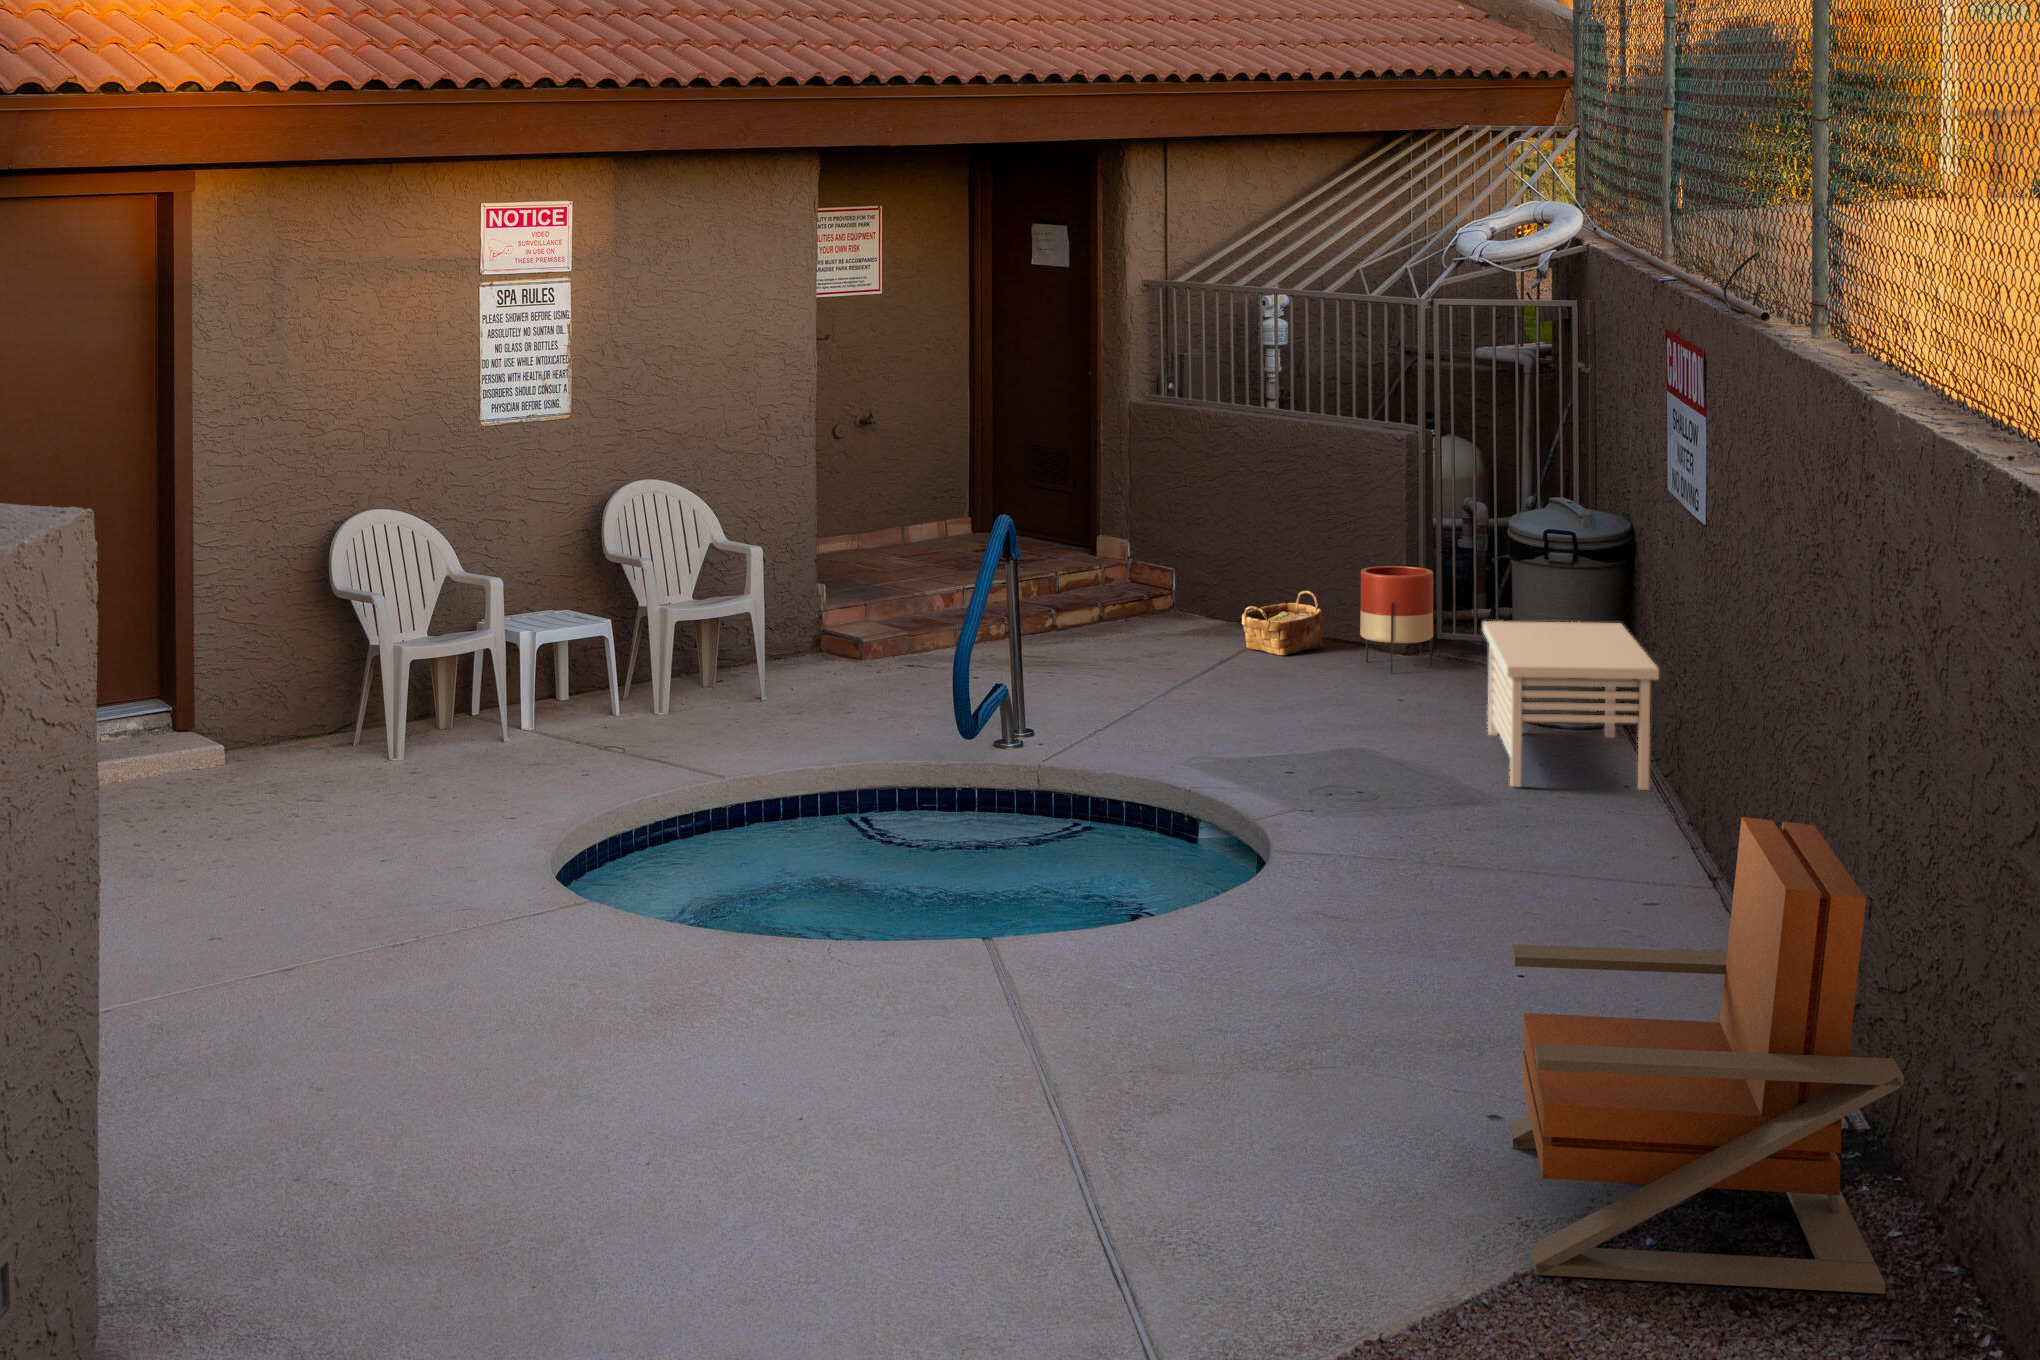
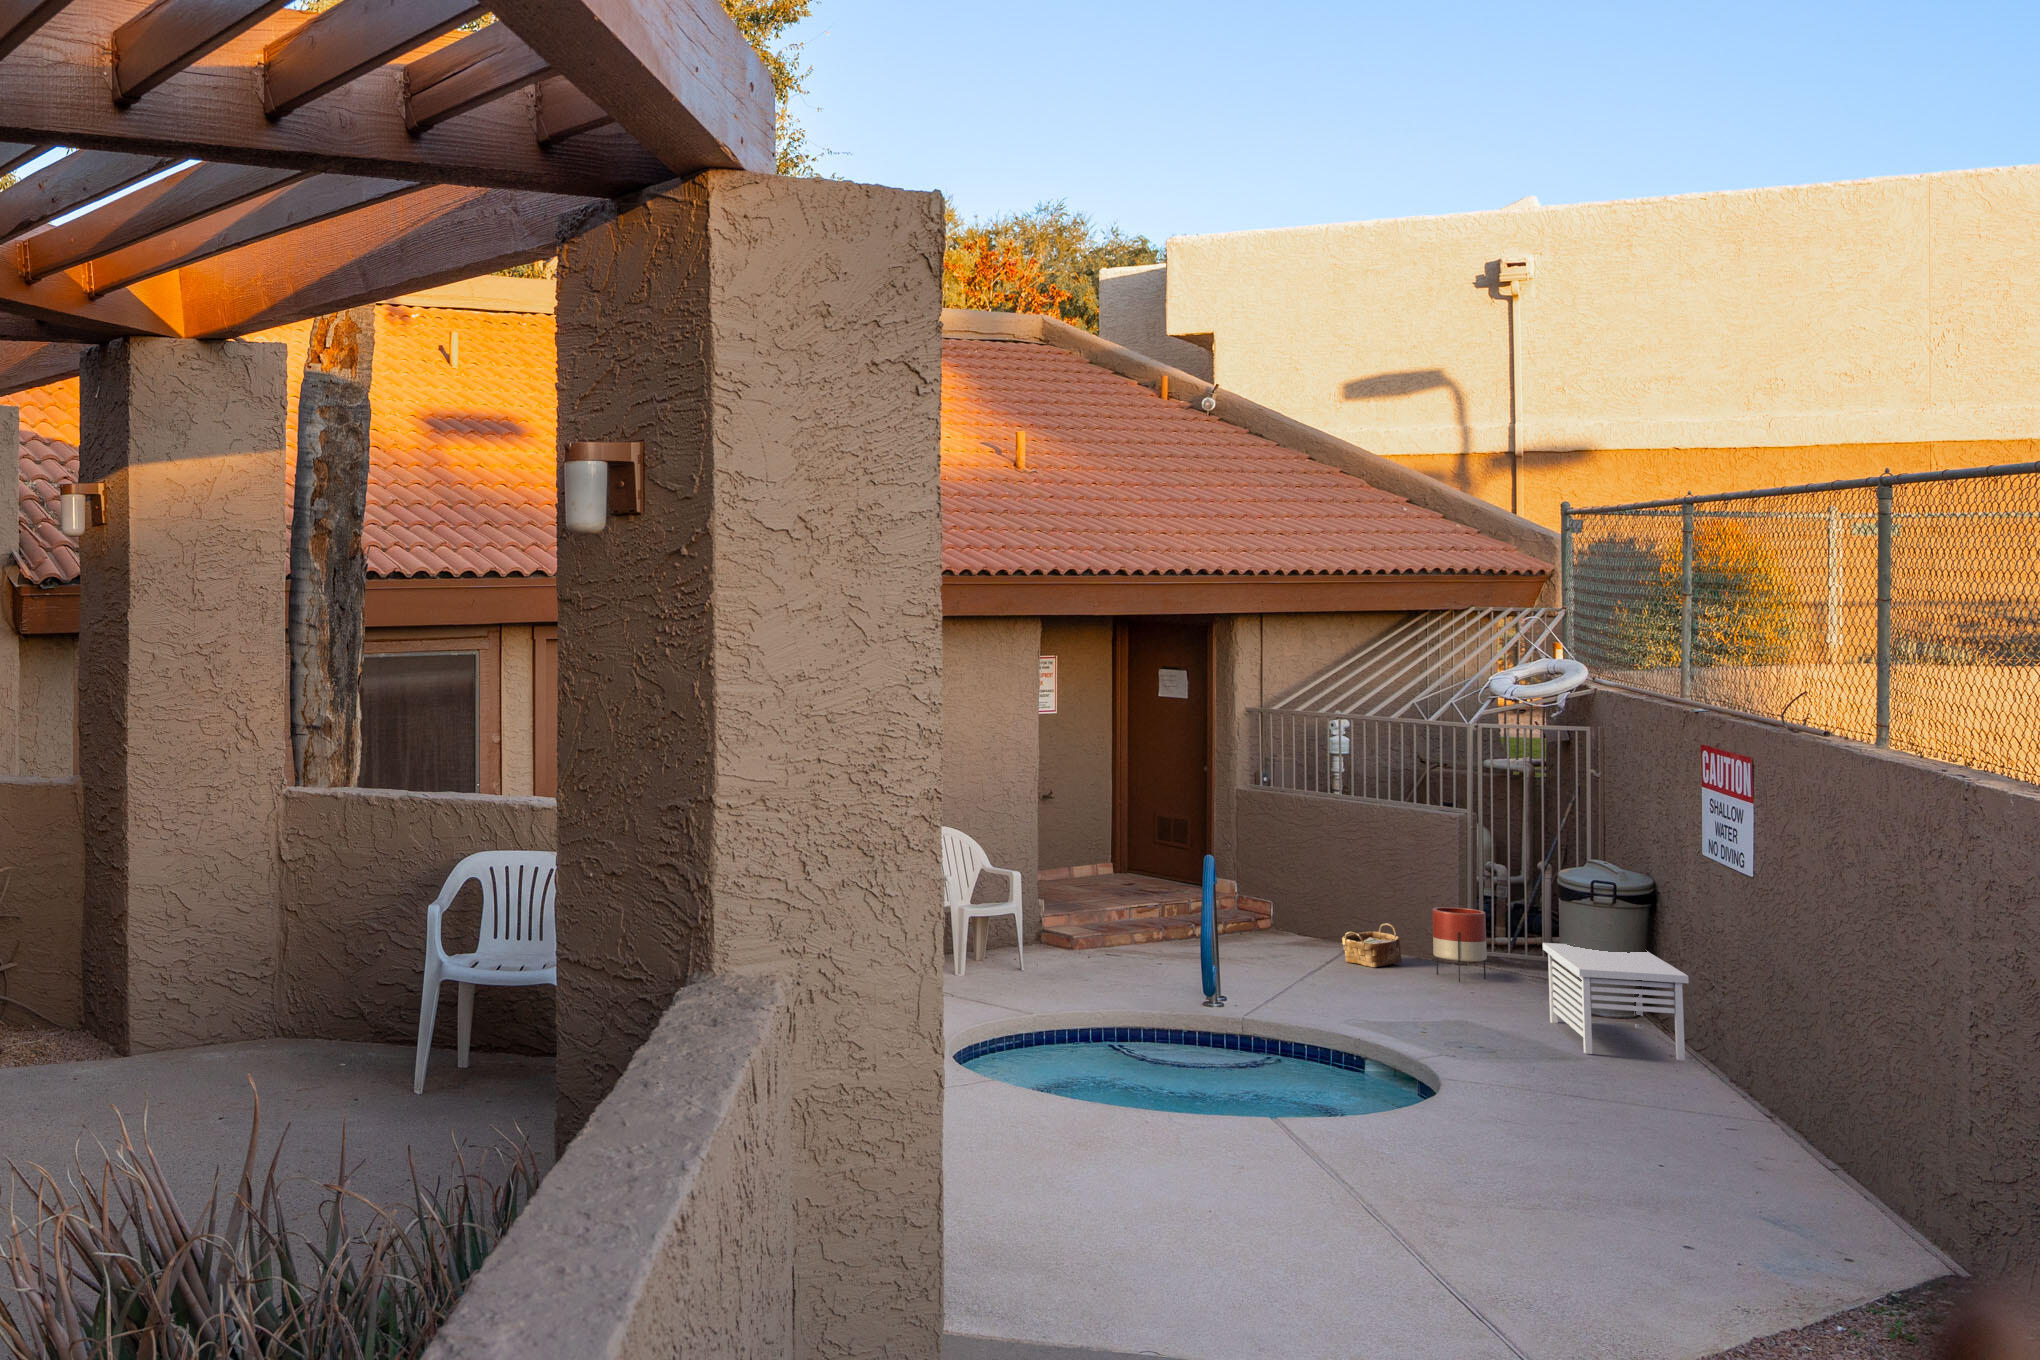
lounge chair: present [1510,817,1904,1294] -> none [1686,1037,1987,1334]

